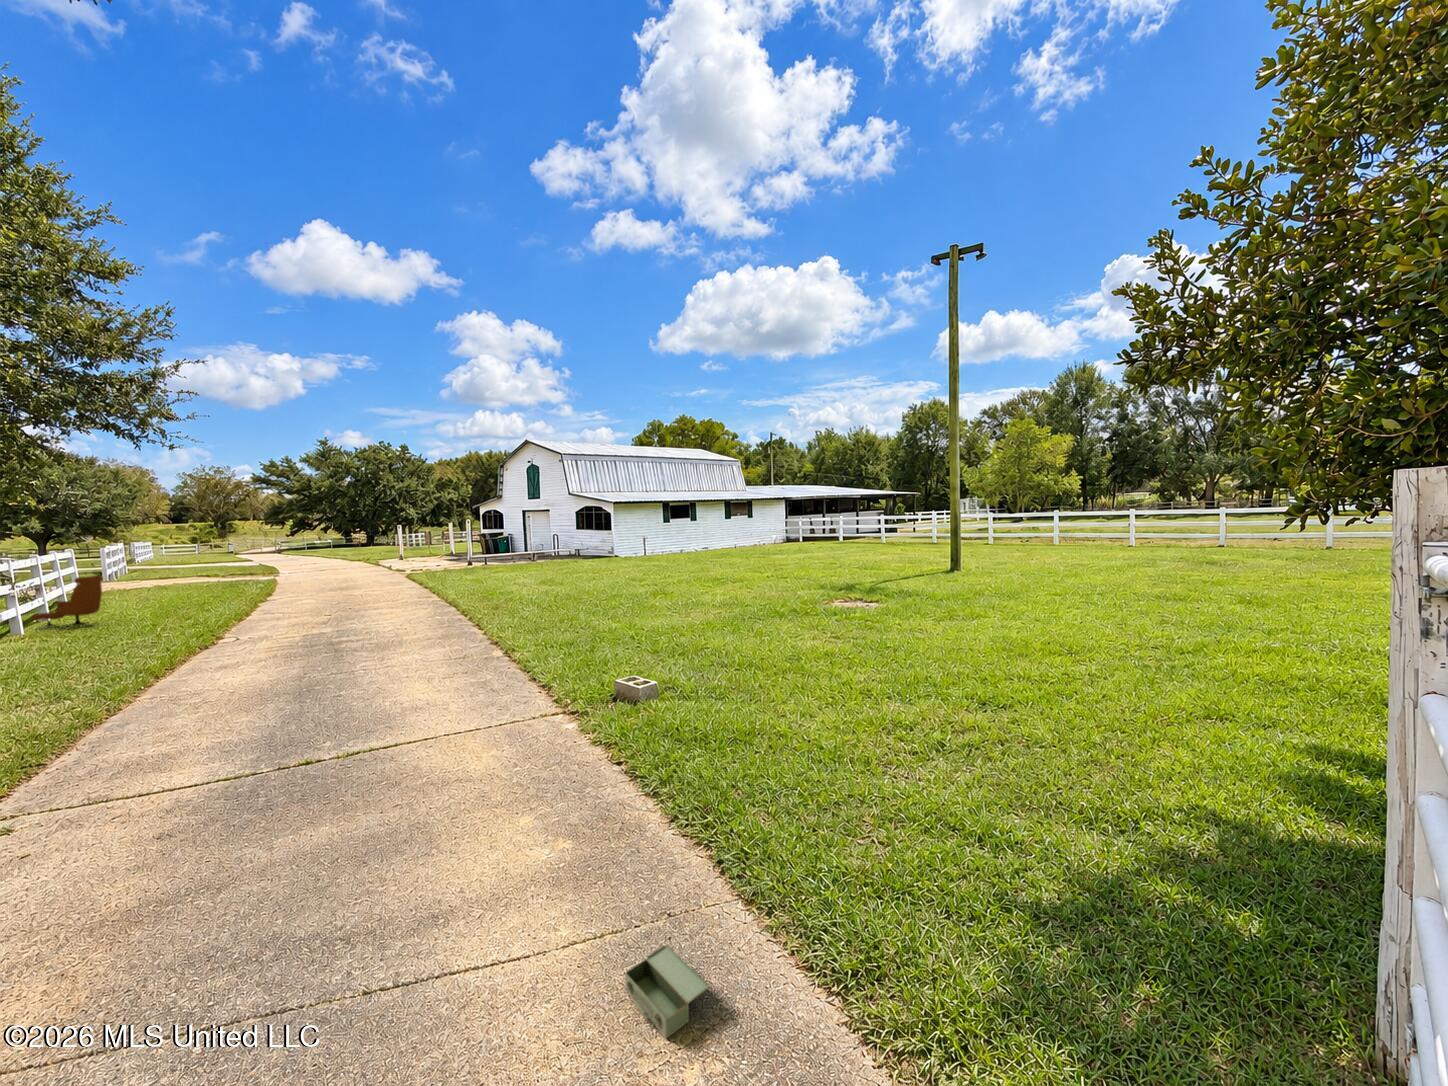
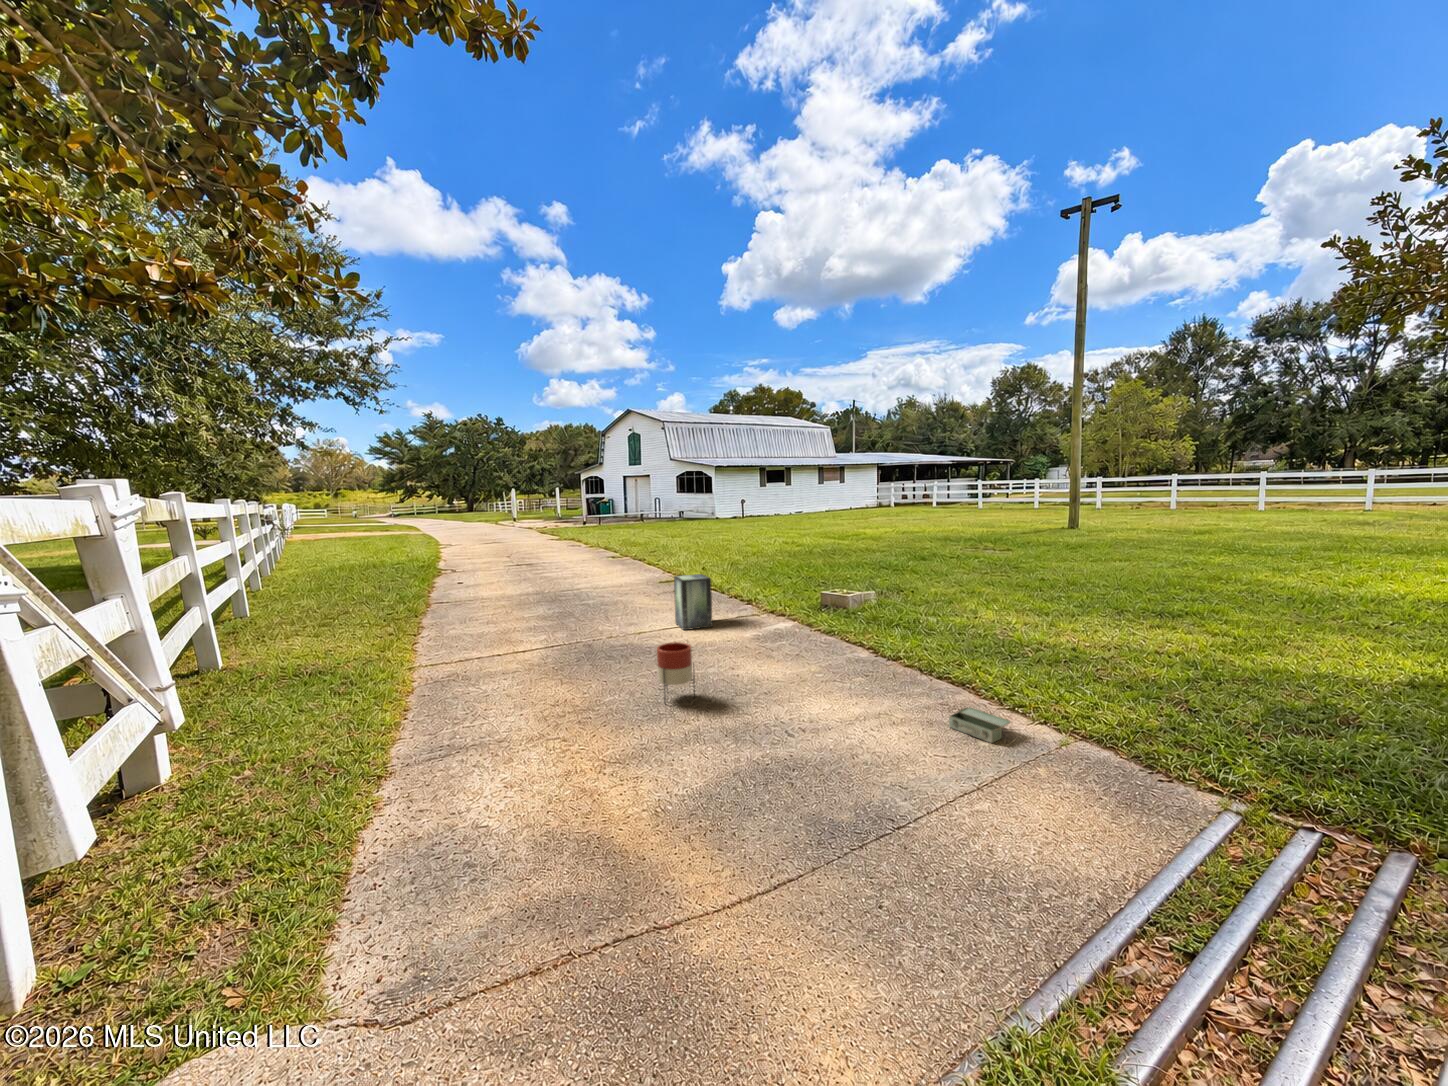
lounge chair: present [31,575,102,628] -> none [284,519,334,563]
storage box: none [411,672,459,753] -> present [674,574,712,630]
planter: none [218,833,292,947] -> present [657,642,695,703]

